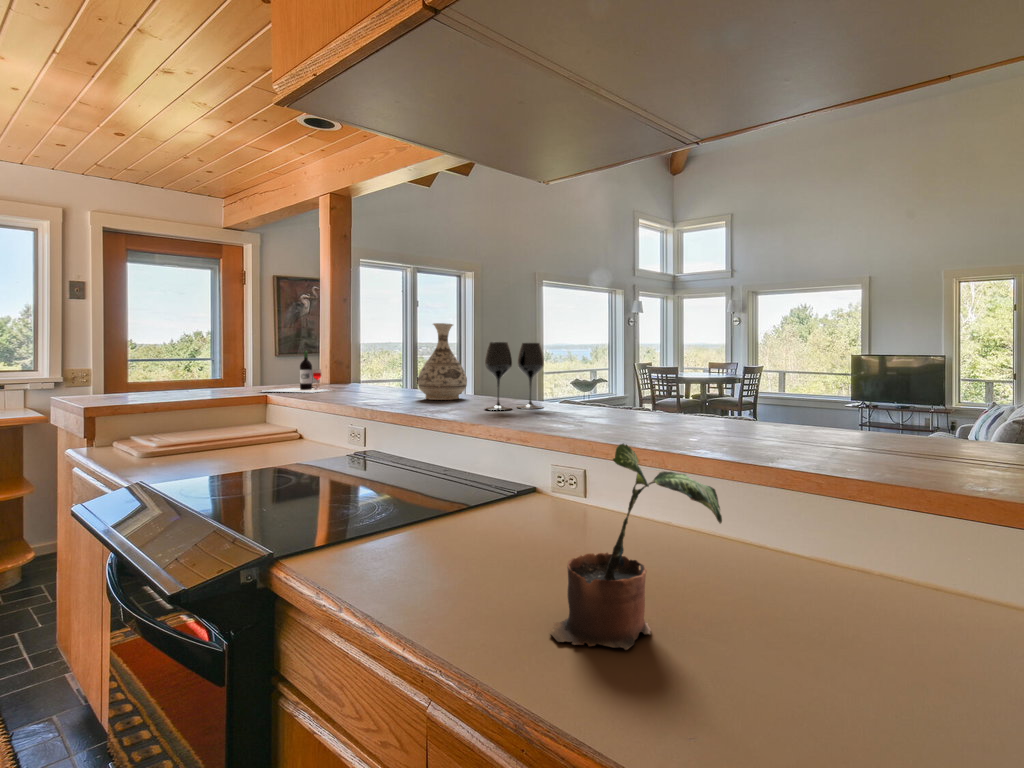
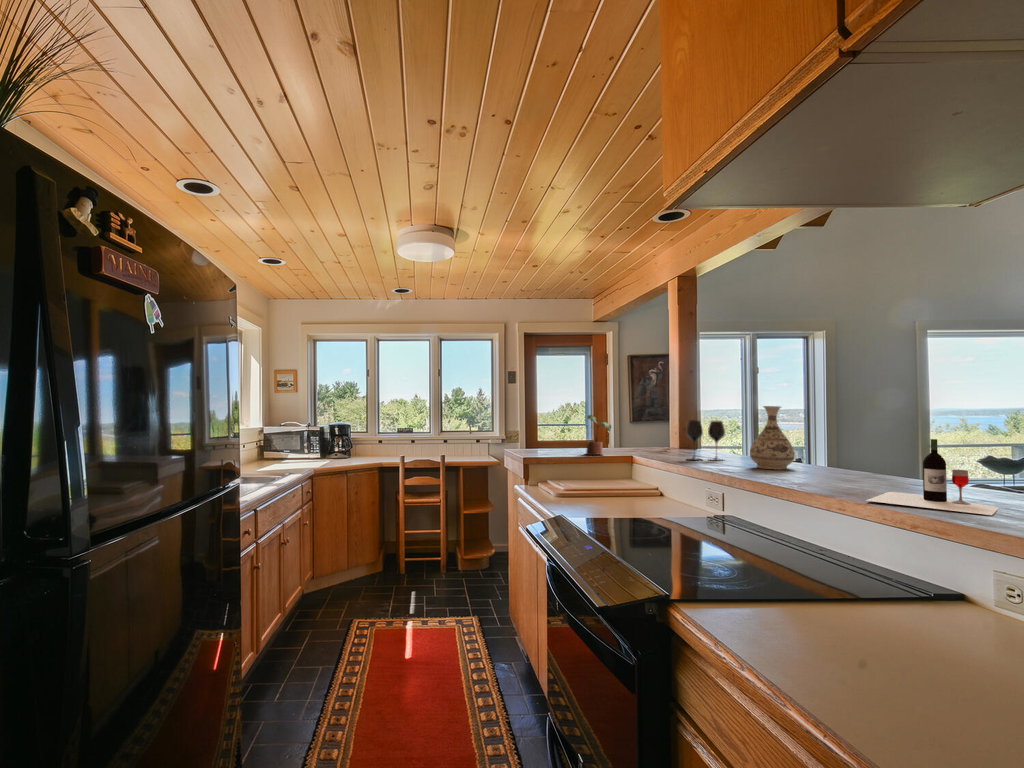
wine glass: present [485,342,544,410] -> present [686,420,725,461]
wine bottle: present [266,351,329,393] -> present [866,439,999,515]
potted plant: present [549,444,722,650] -> present [586,415,611,455]

